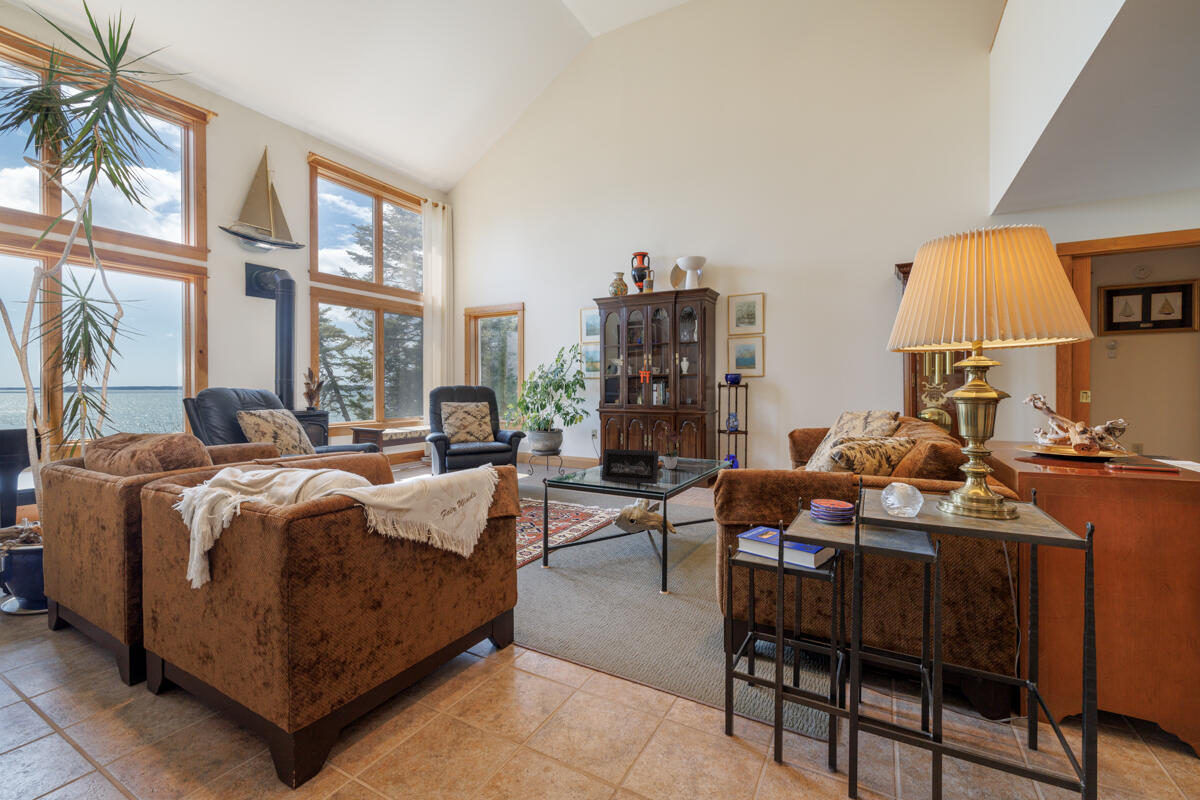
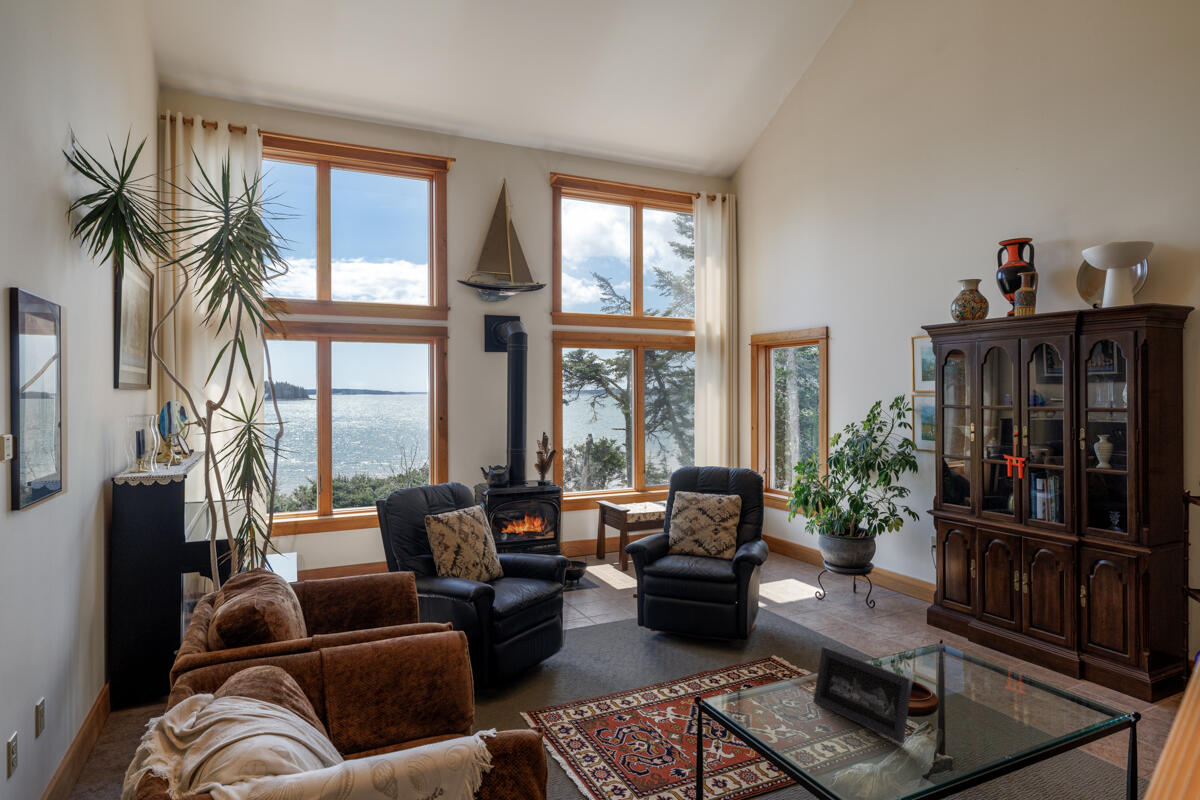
flower arrangement: present [658,423,684,469] -> none [958,595,1017,691]

